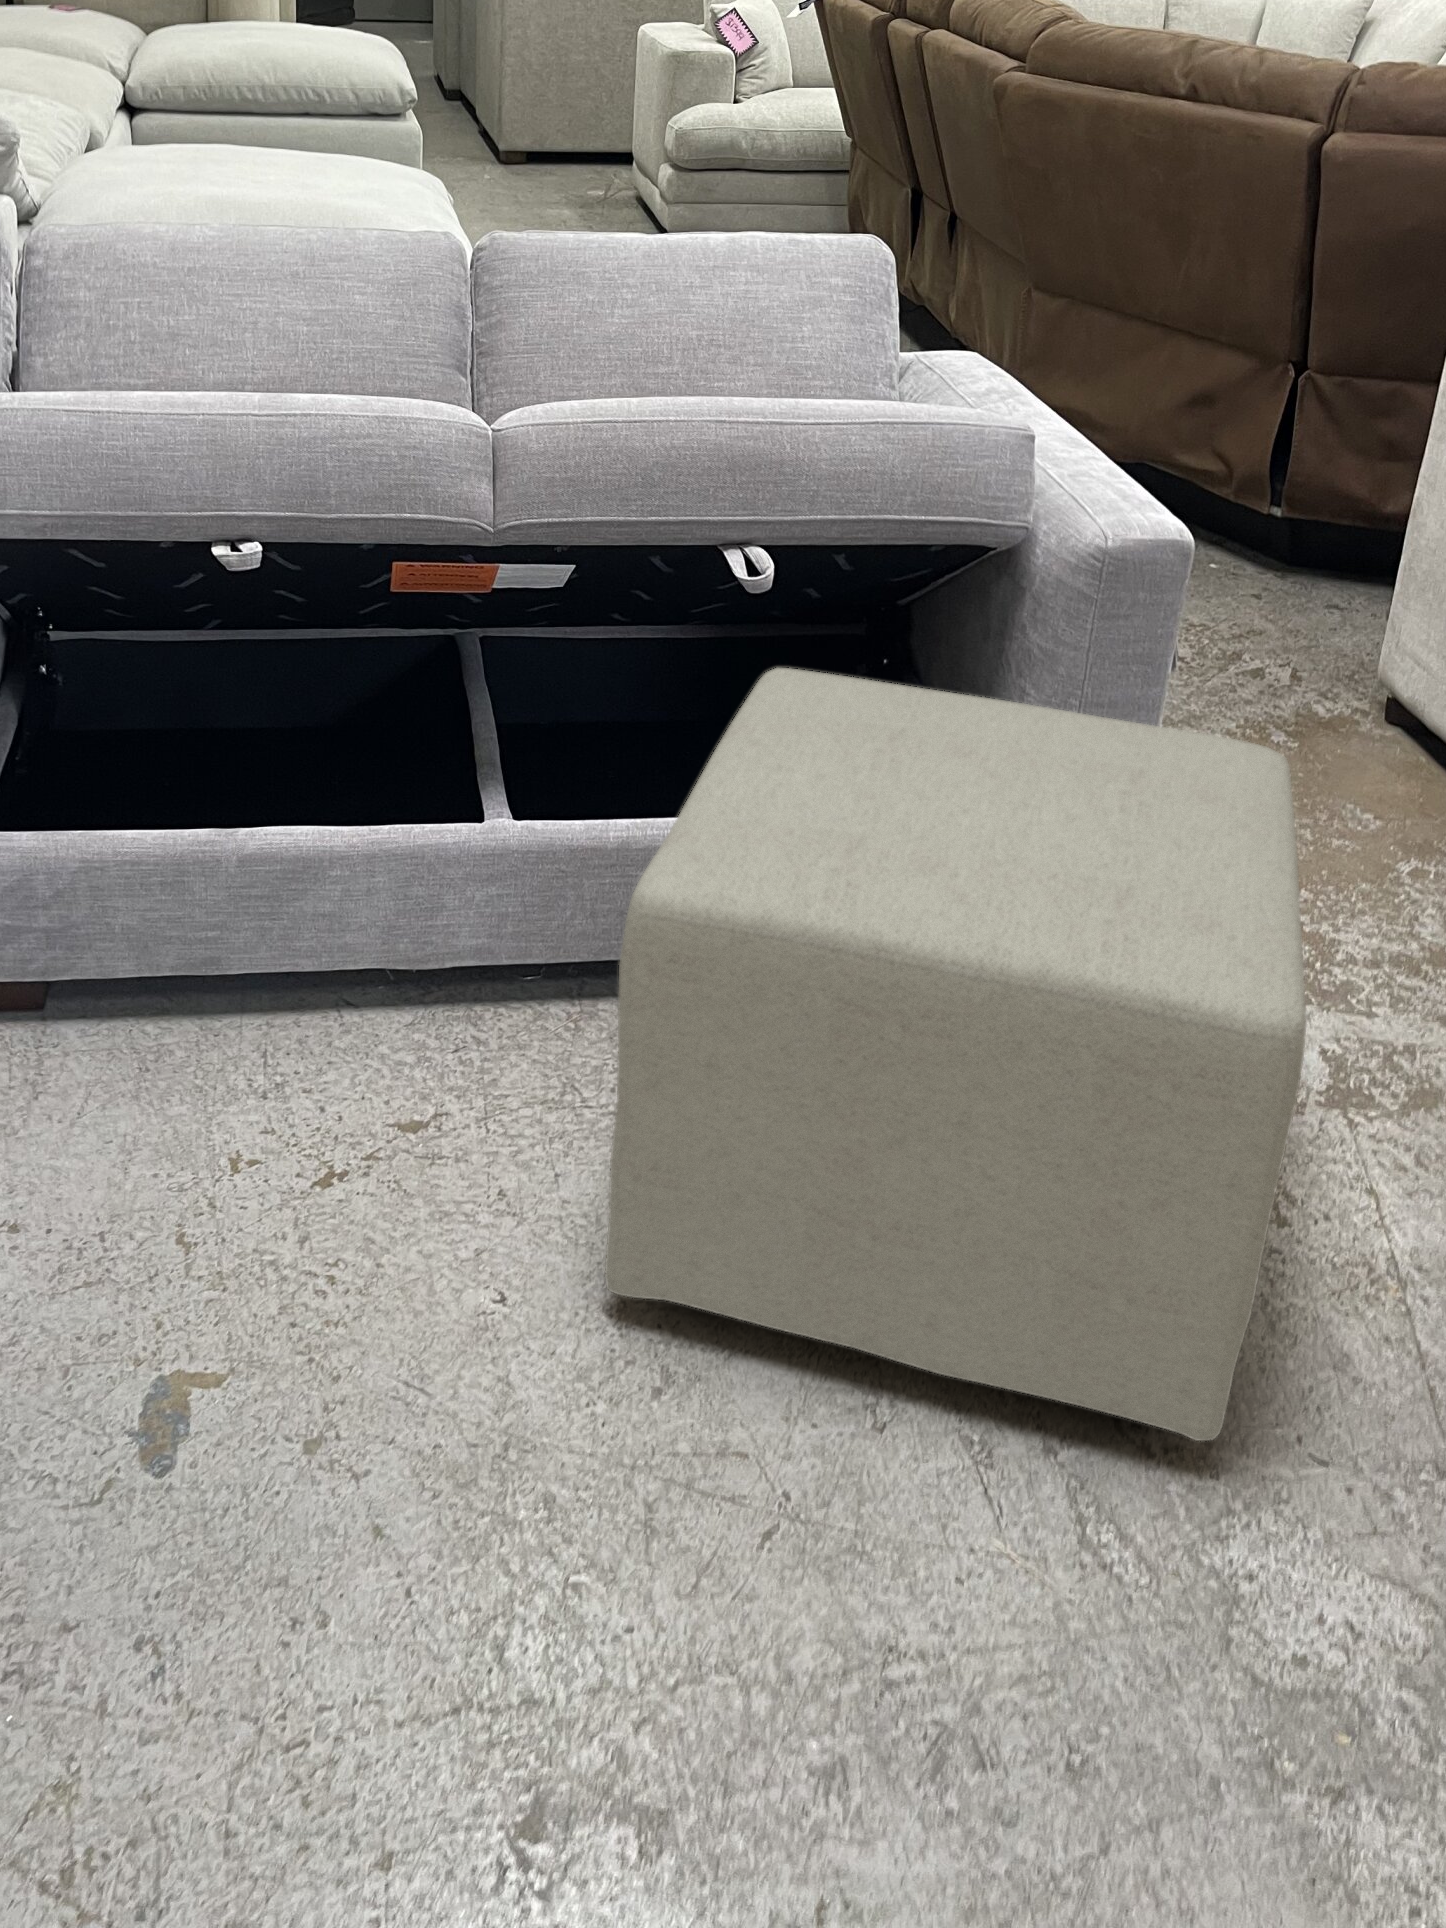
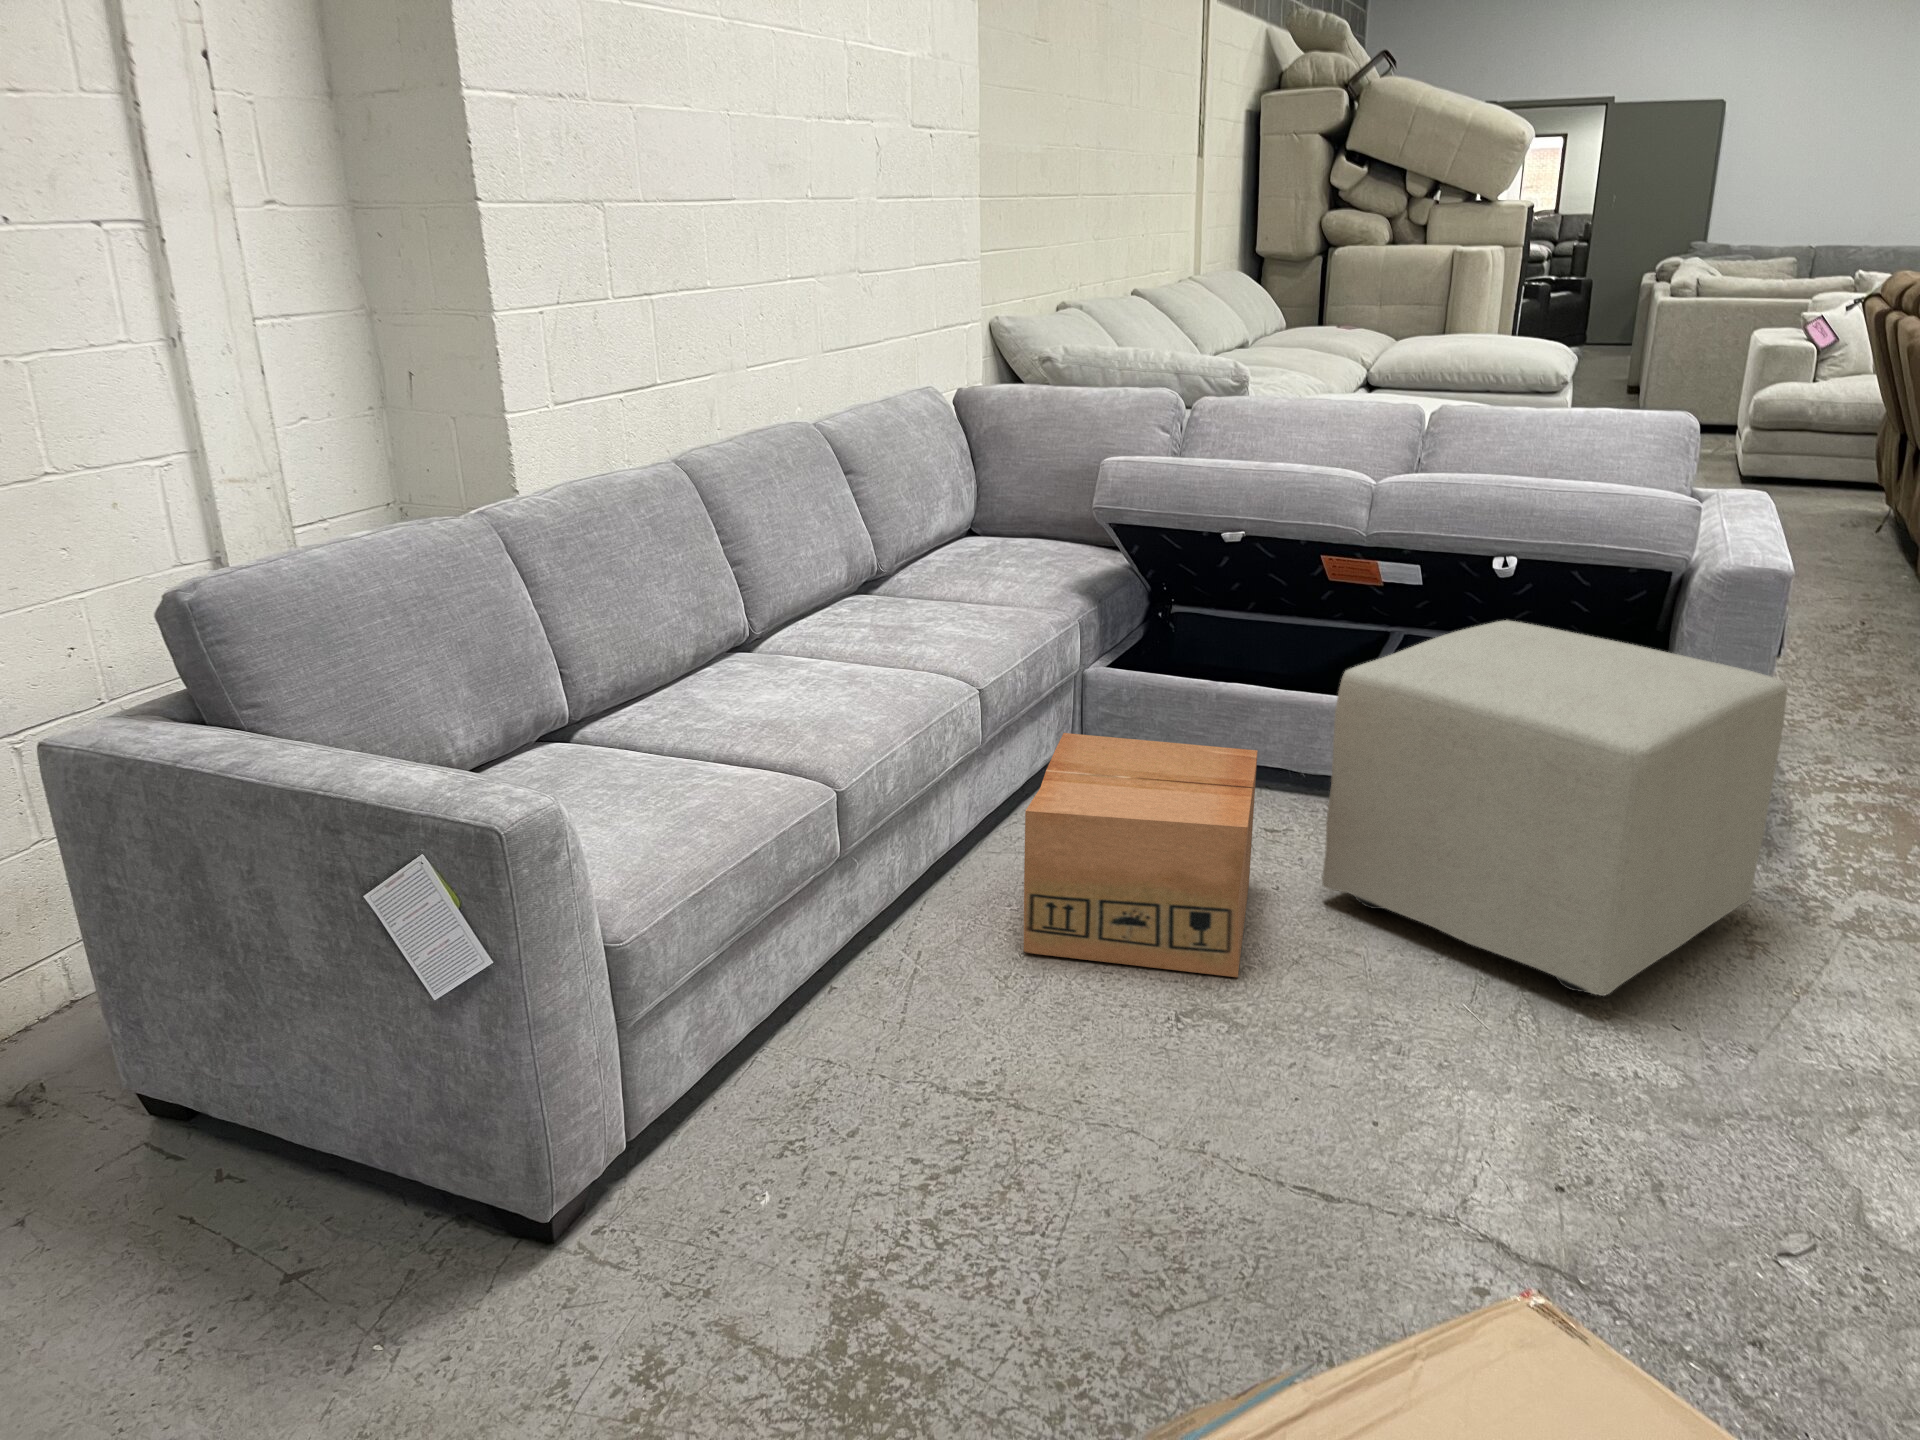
cardboard box: none [24,1065,598,1772] -> present [1024,733,1257,977]

